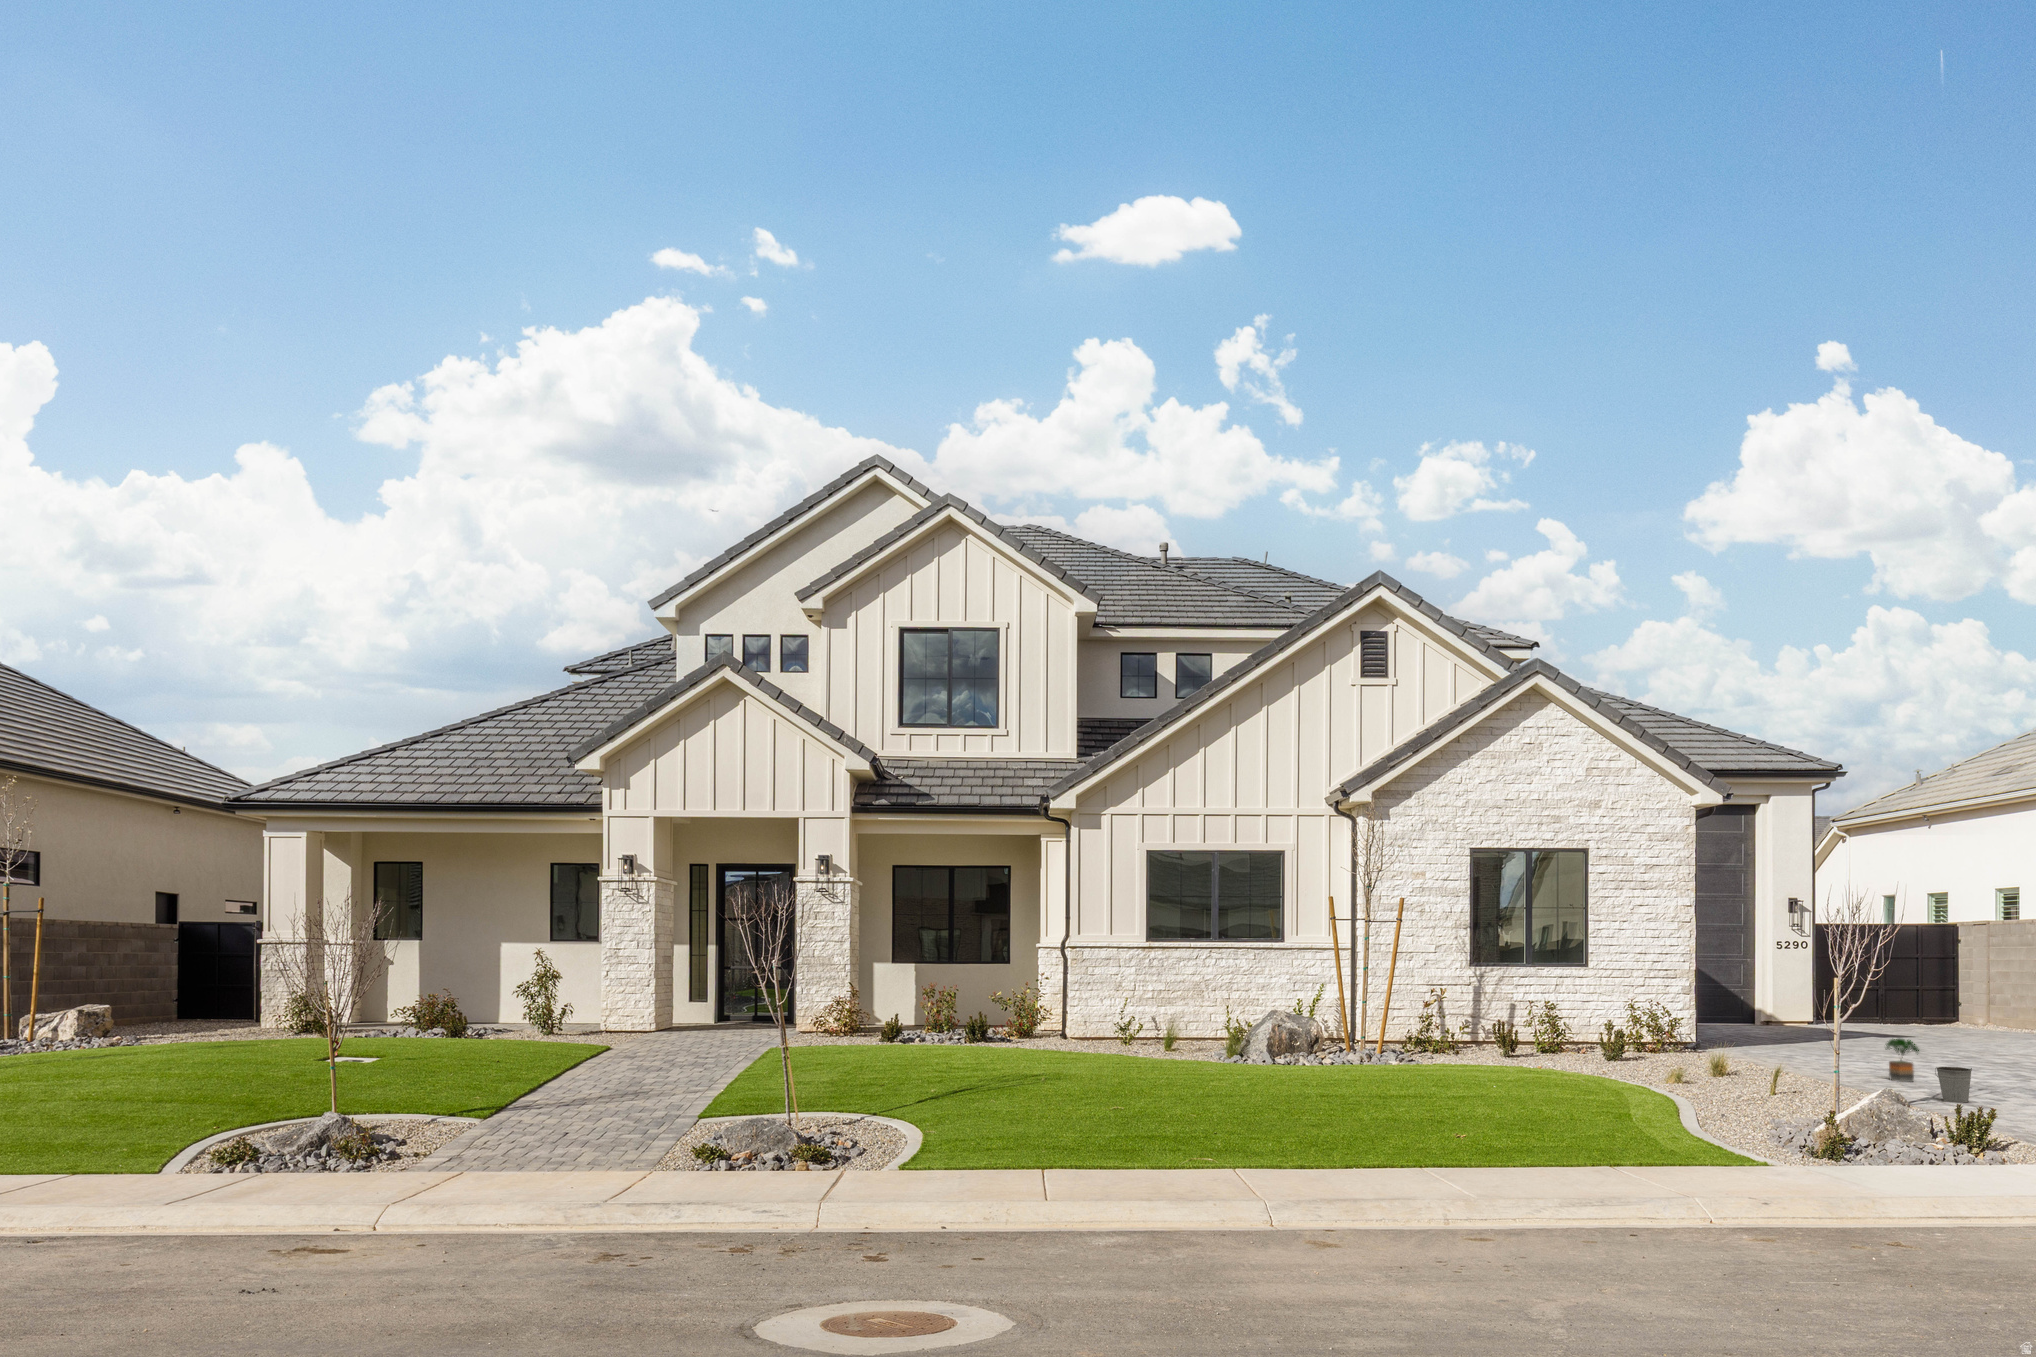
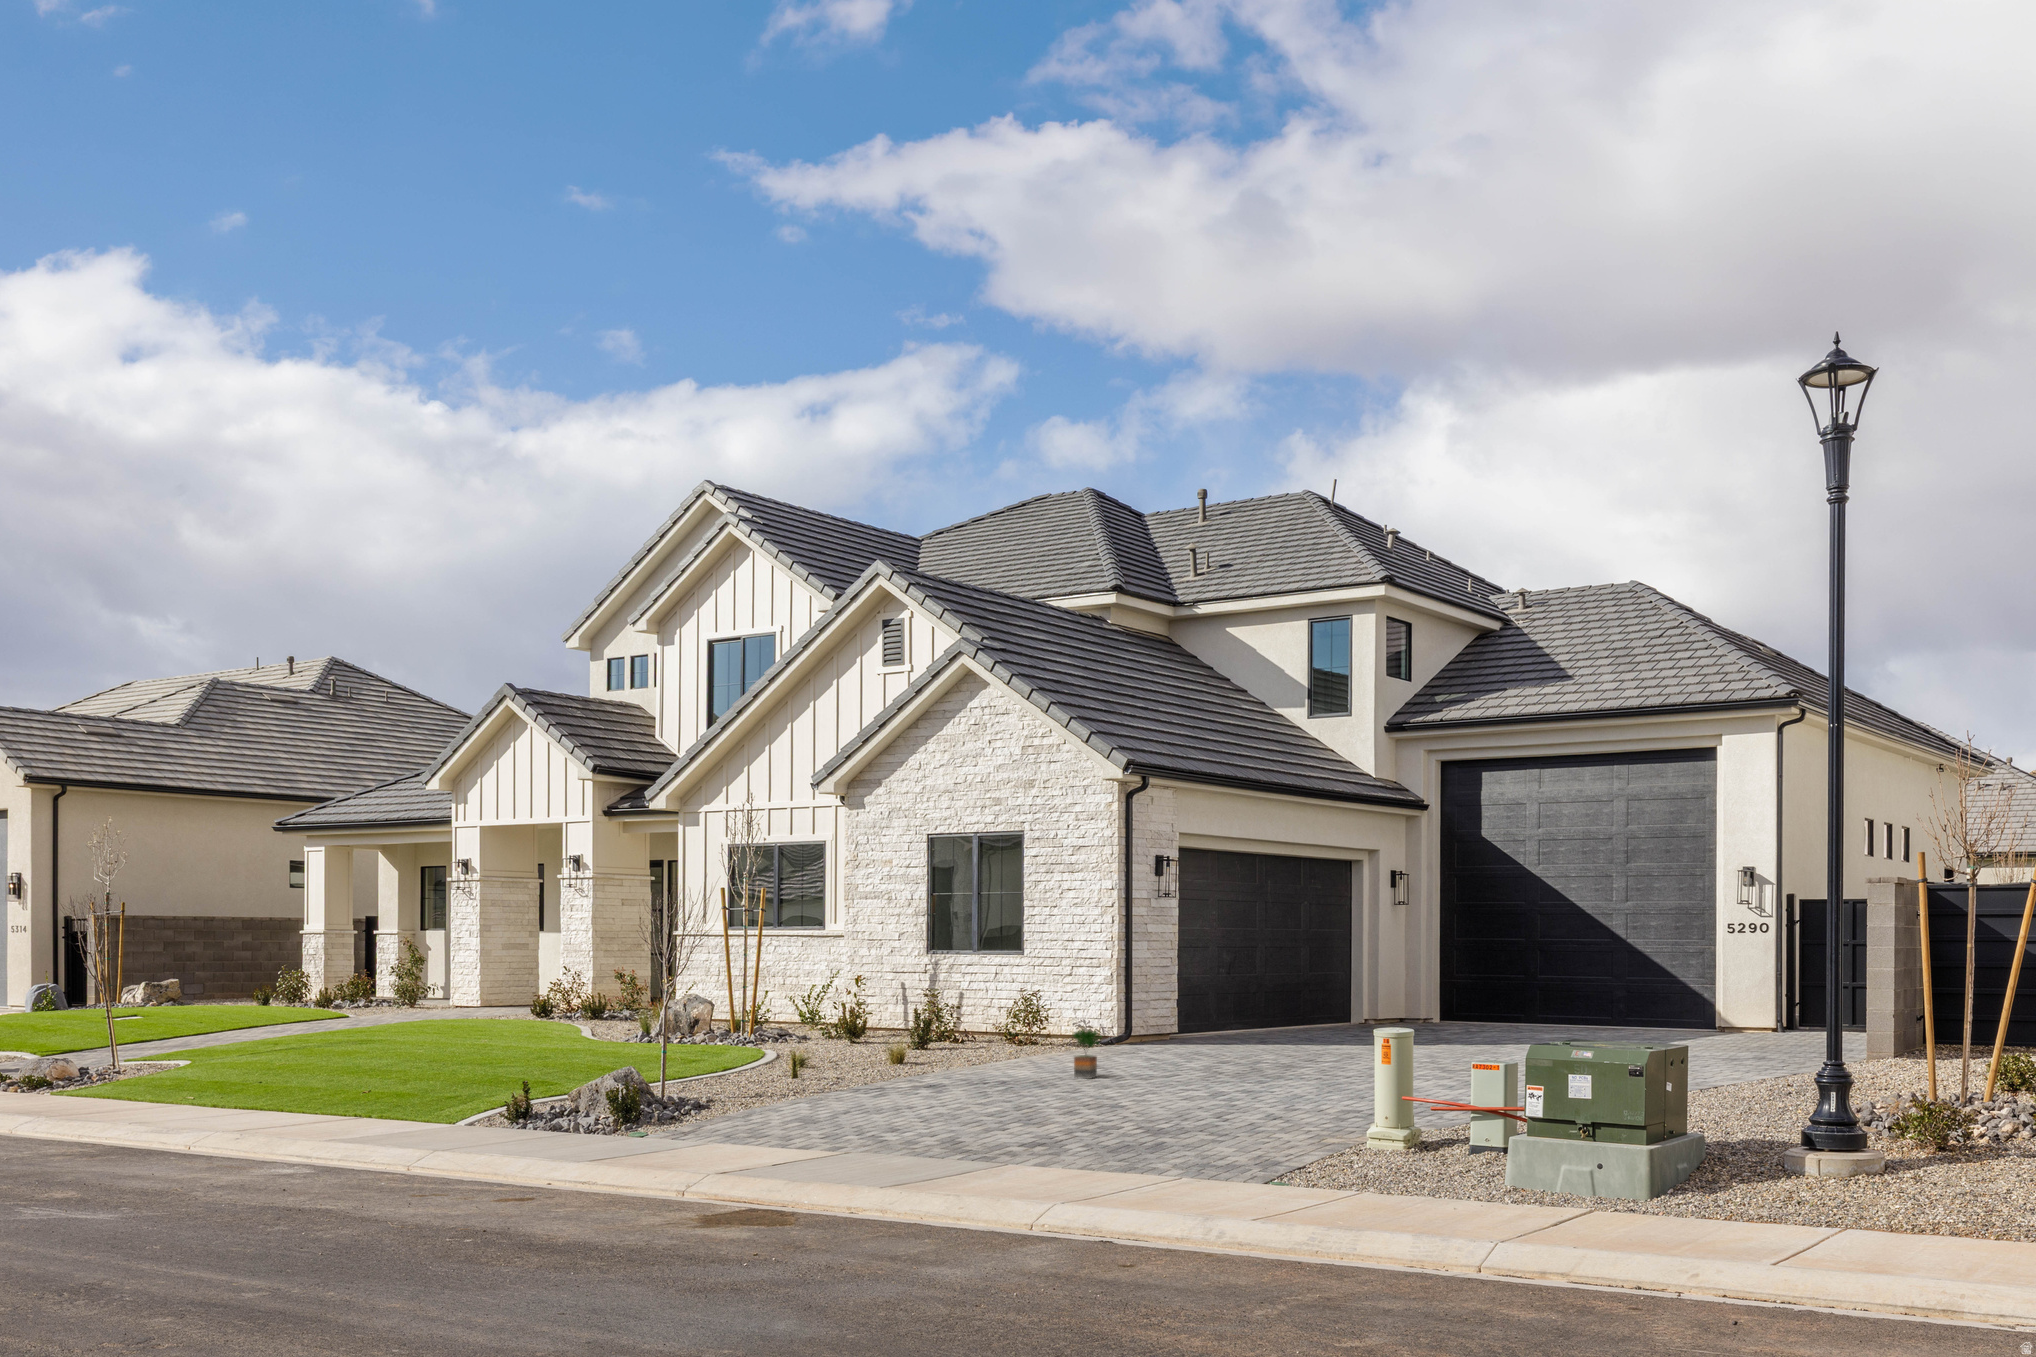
bucket: present [1935,1067,1972,1103] -> none [930,1050,965,1089]

